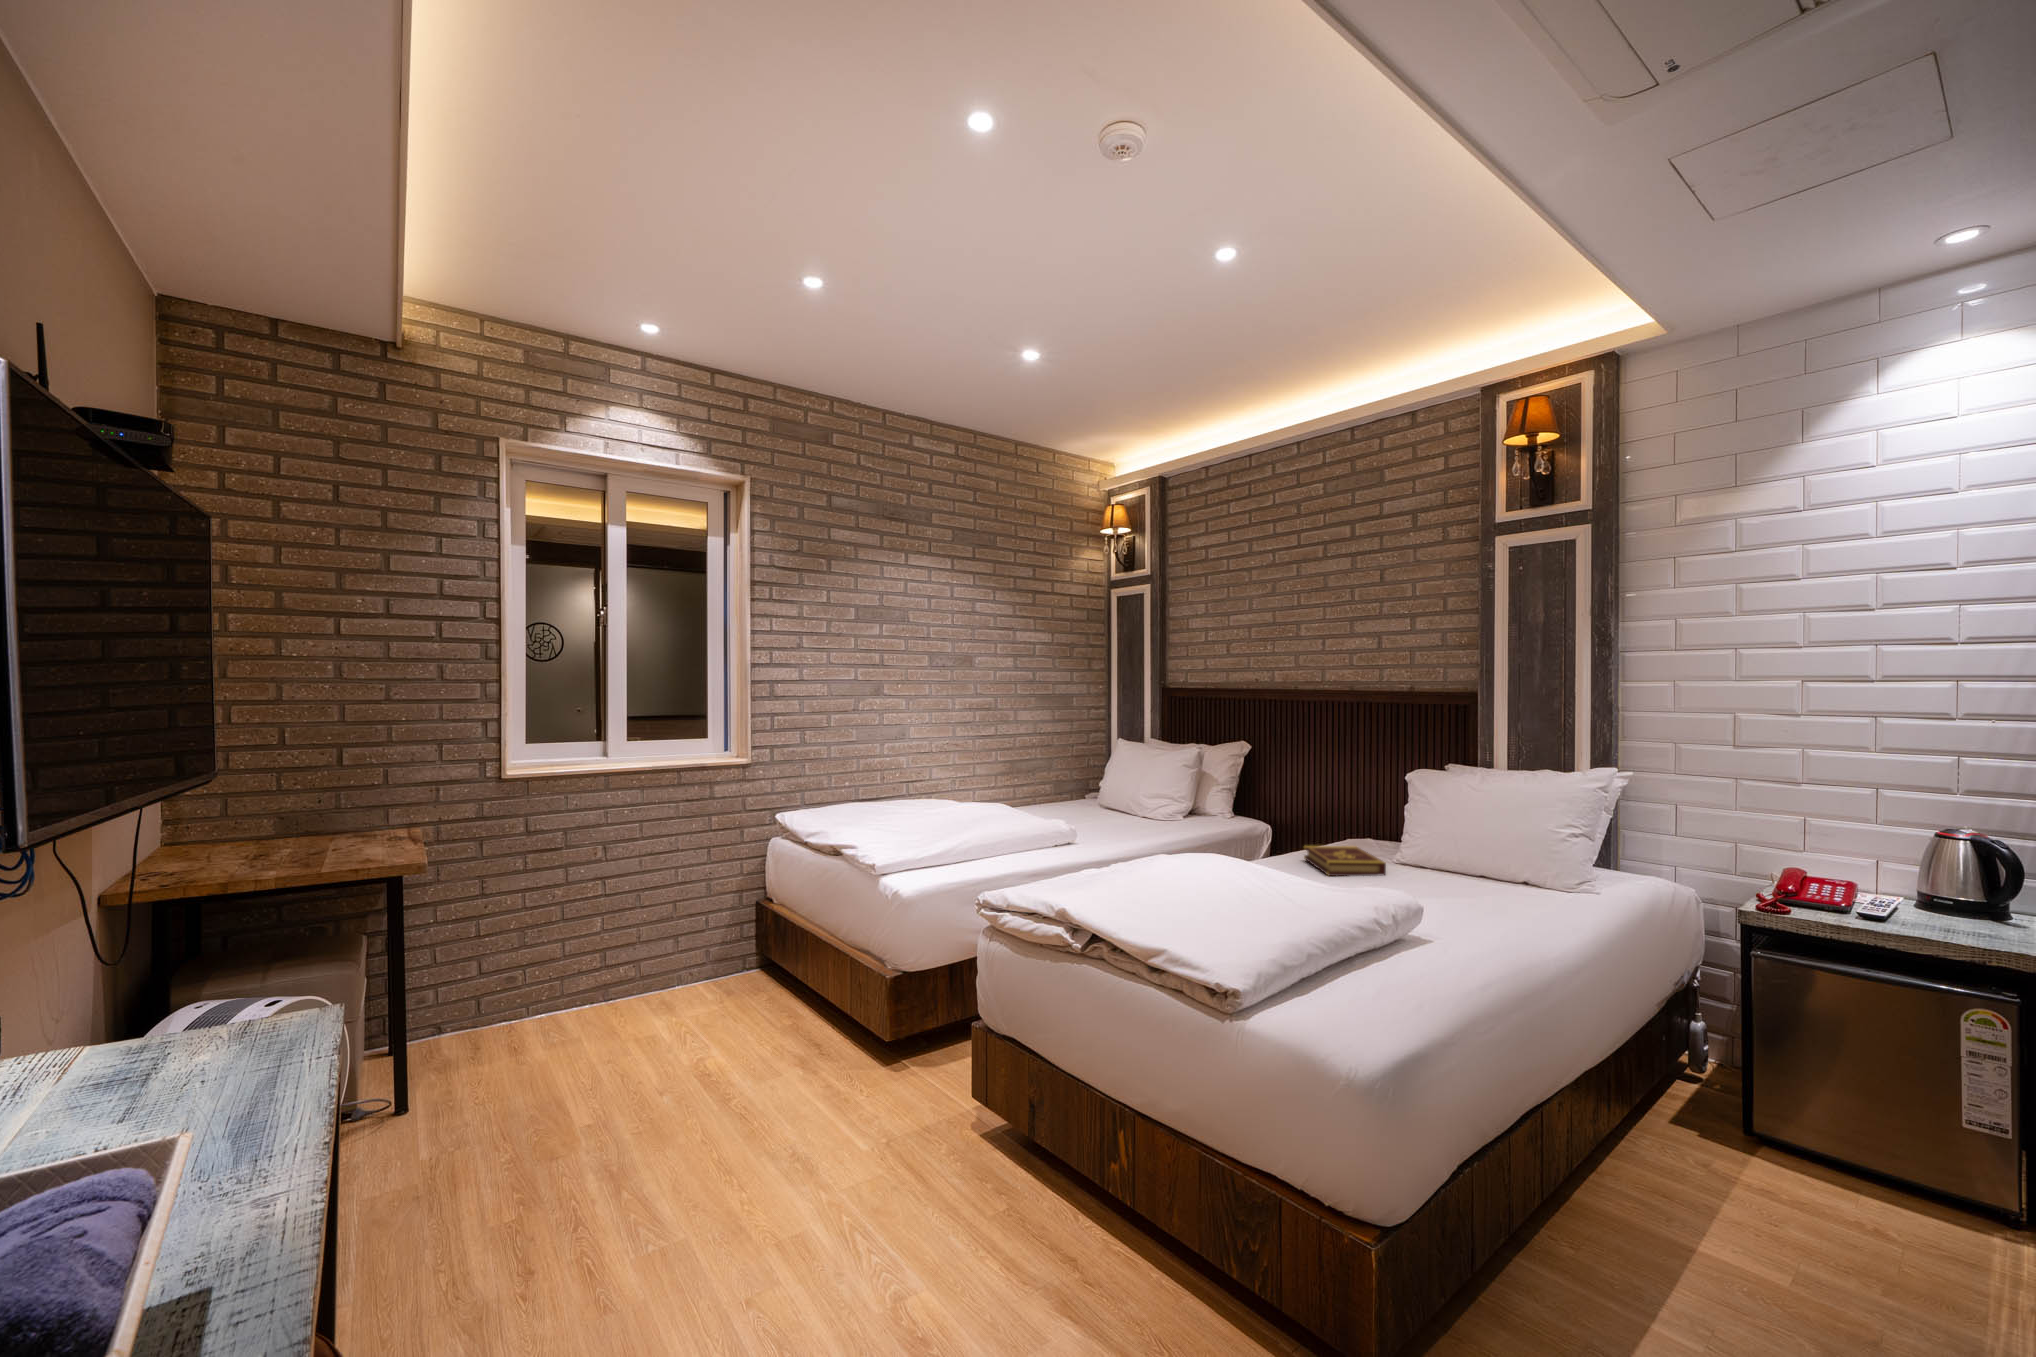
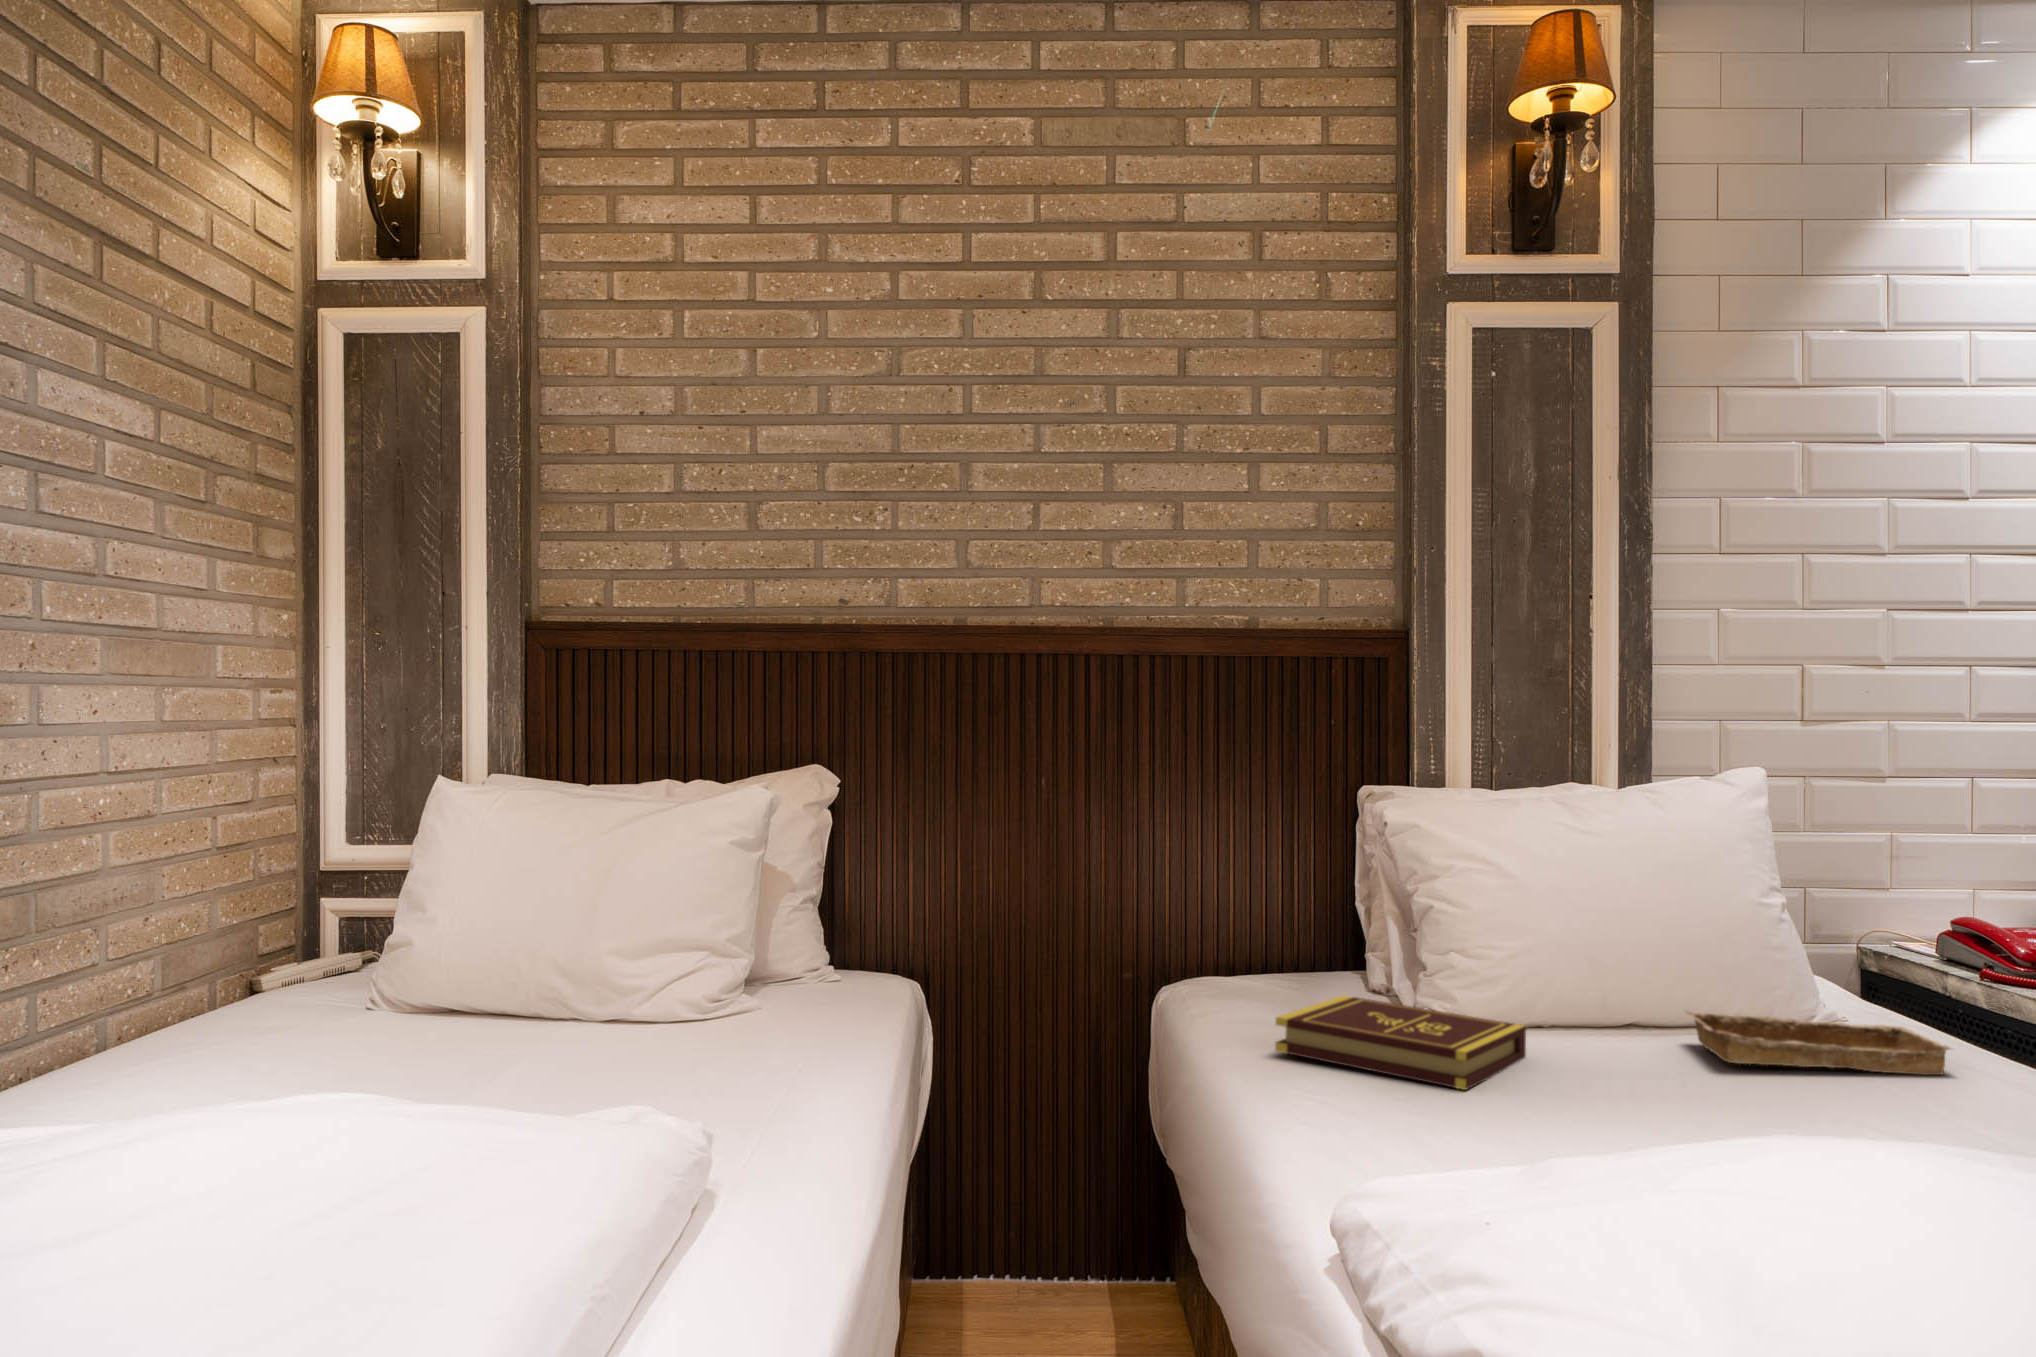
tray: none [1435,869,1555,907] -> present [1686,1012,1952,1075]

